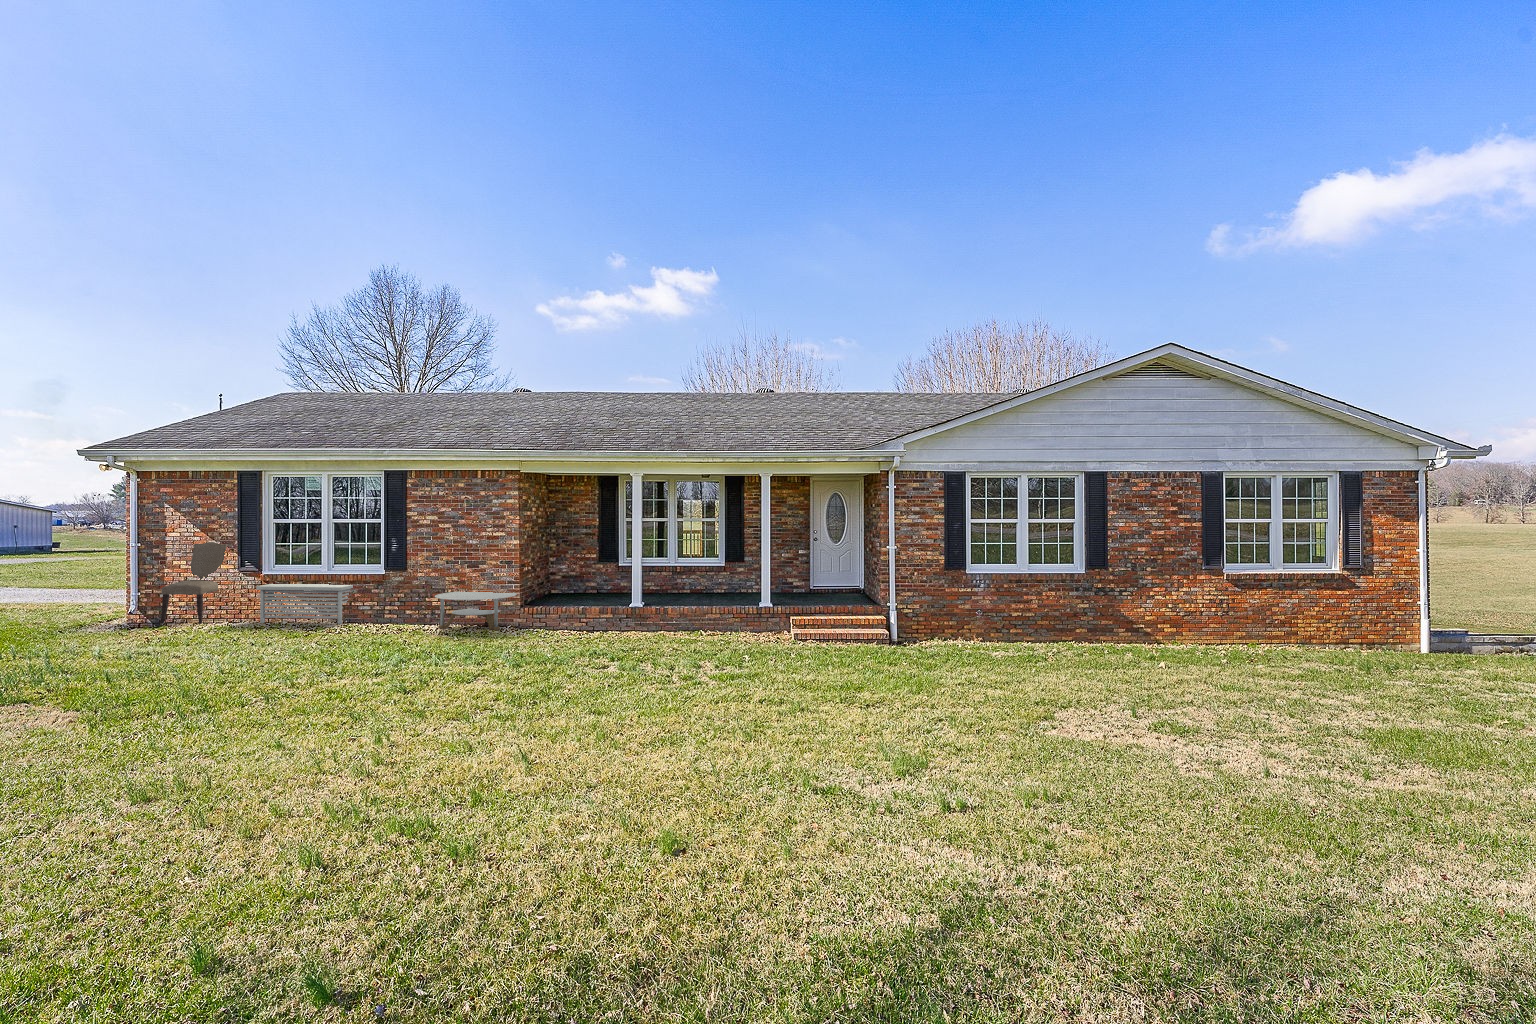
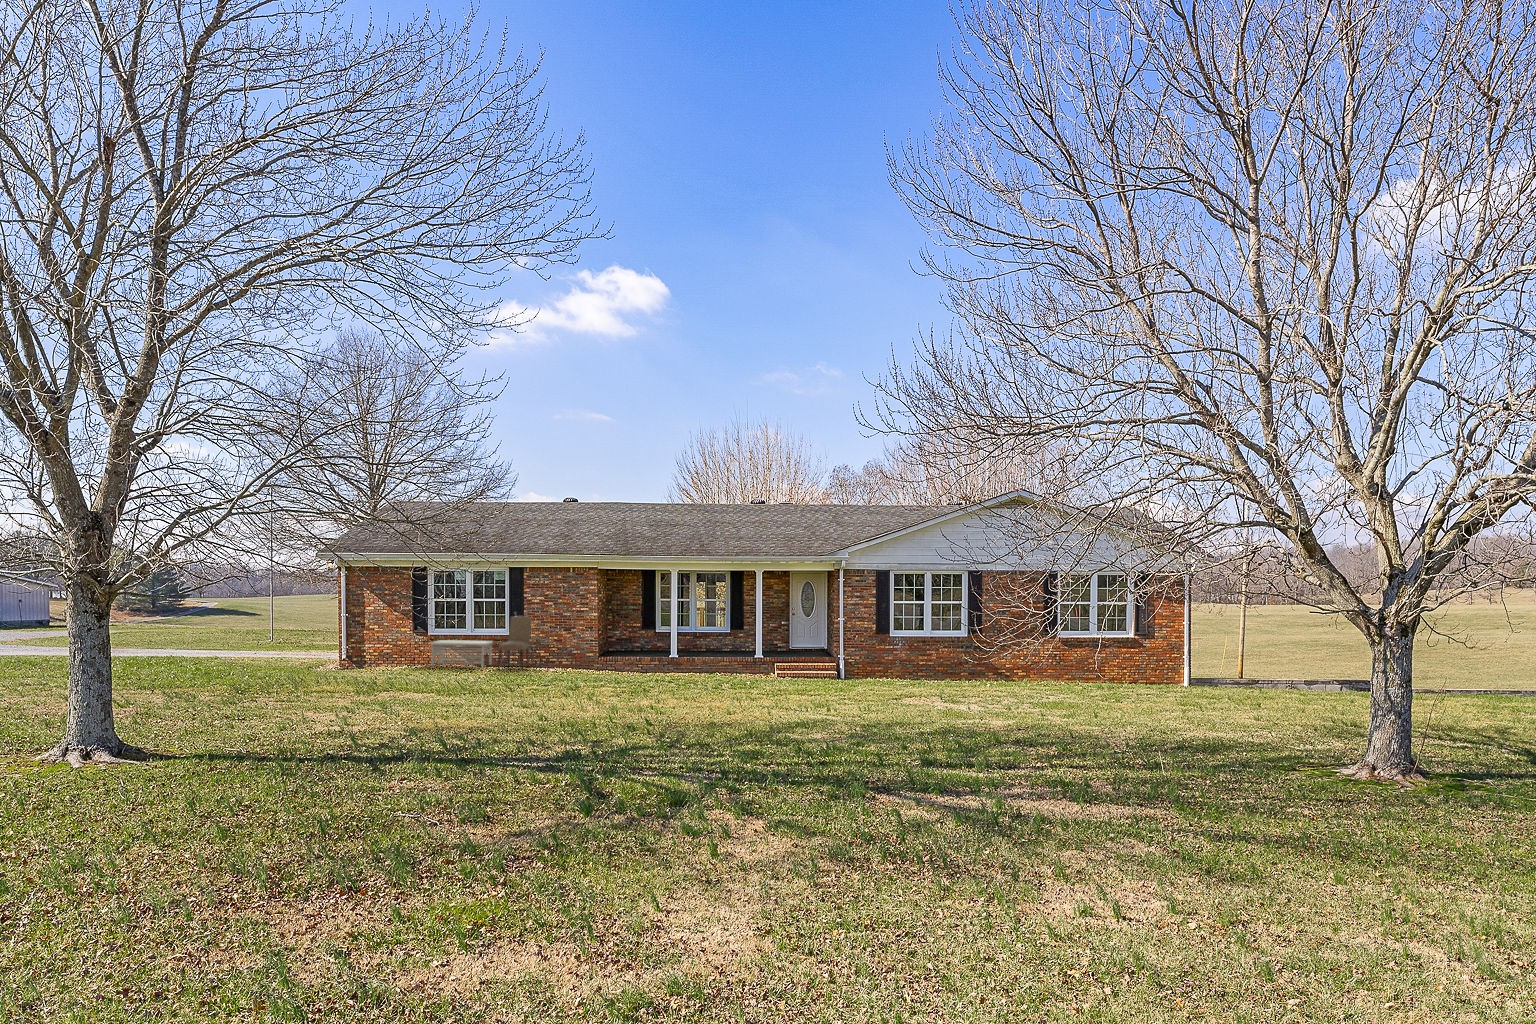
chair: present [160,542,228,624] -> present [497,616,532,668]
round table: present [435,591,517,630] -> none [546,646,597,671]

